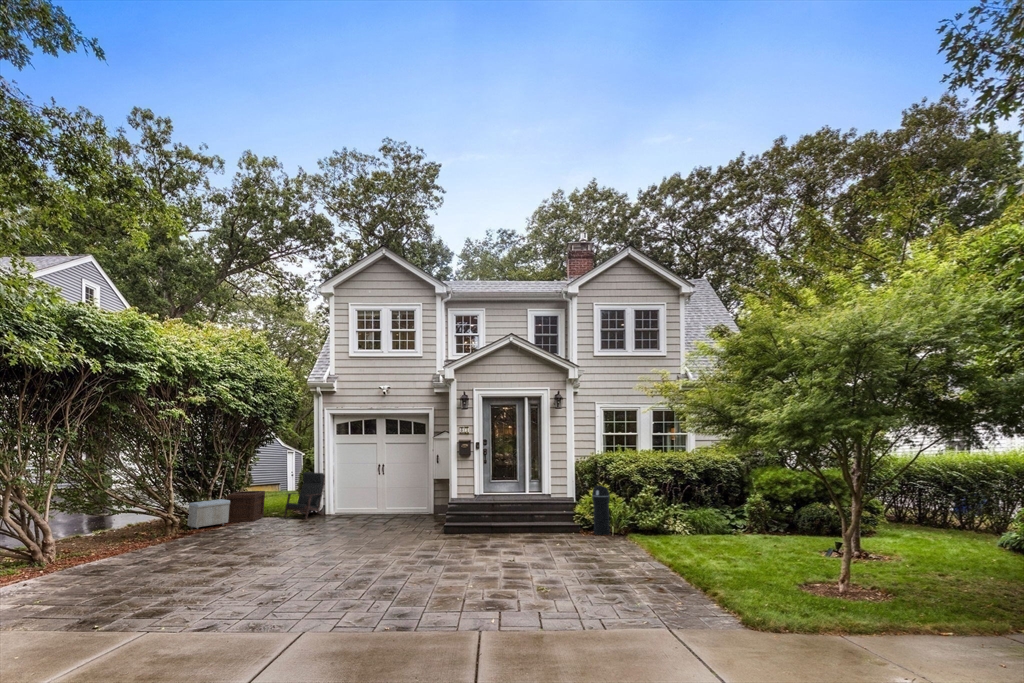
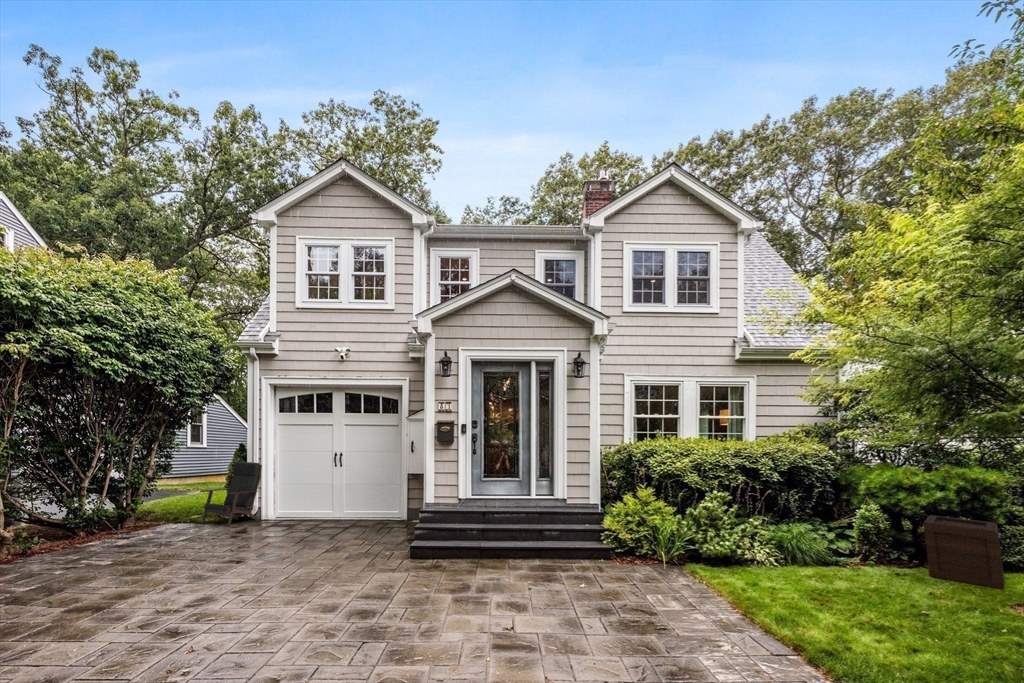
trash can: present [592,485,610,535] -> none [631,489,659,567]
wooden crate: present [227,491,265,522] -> present [924,515,1005,590]
storage bench: present [187,499,230,529] -> none [45,498,113,544]

